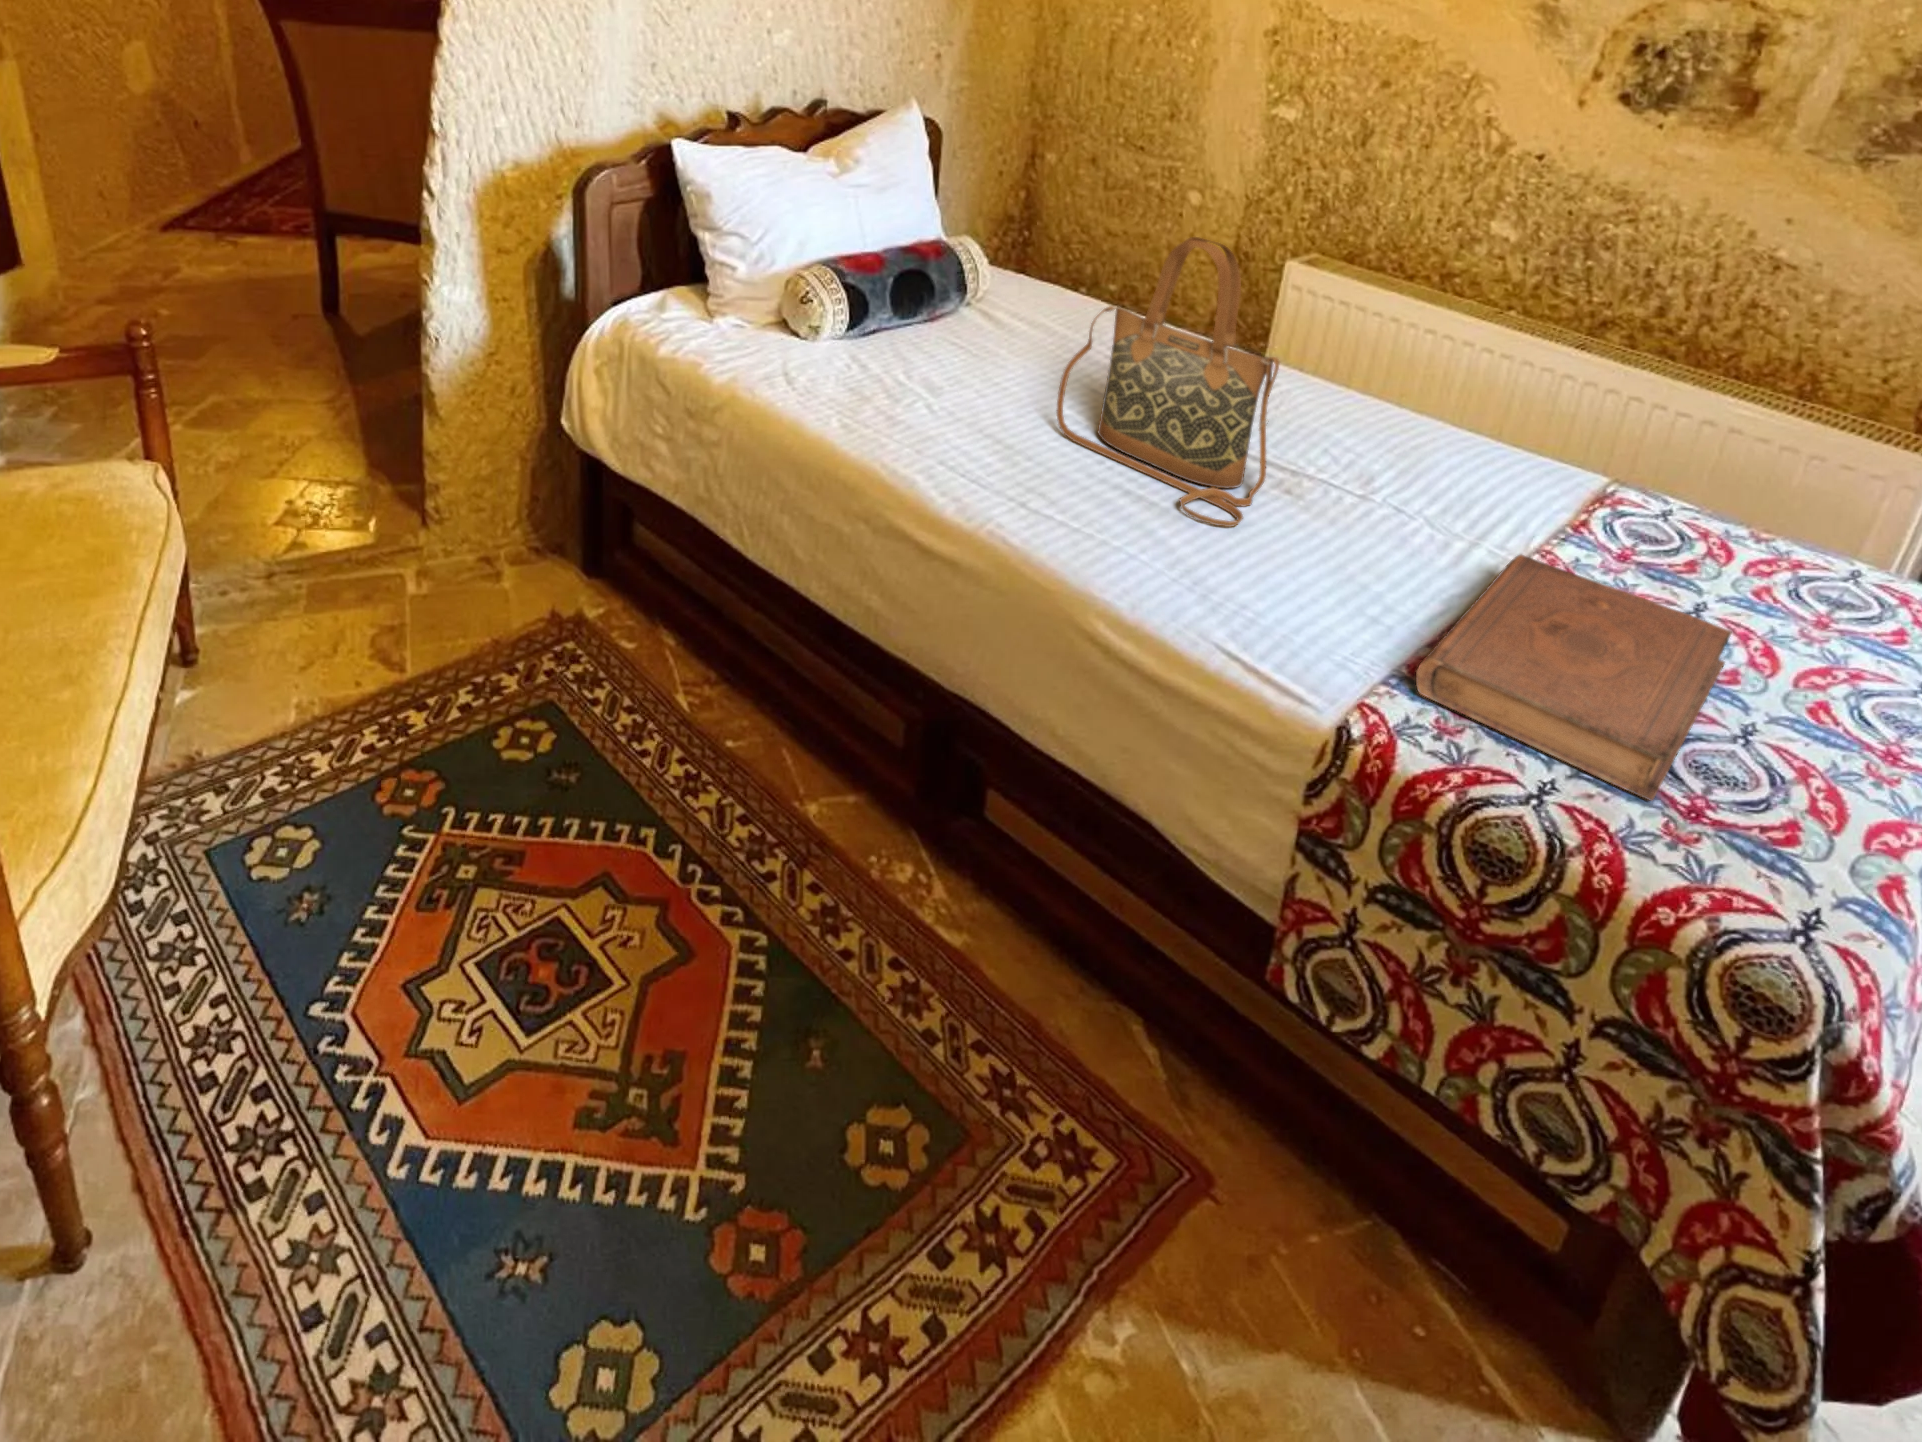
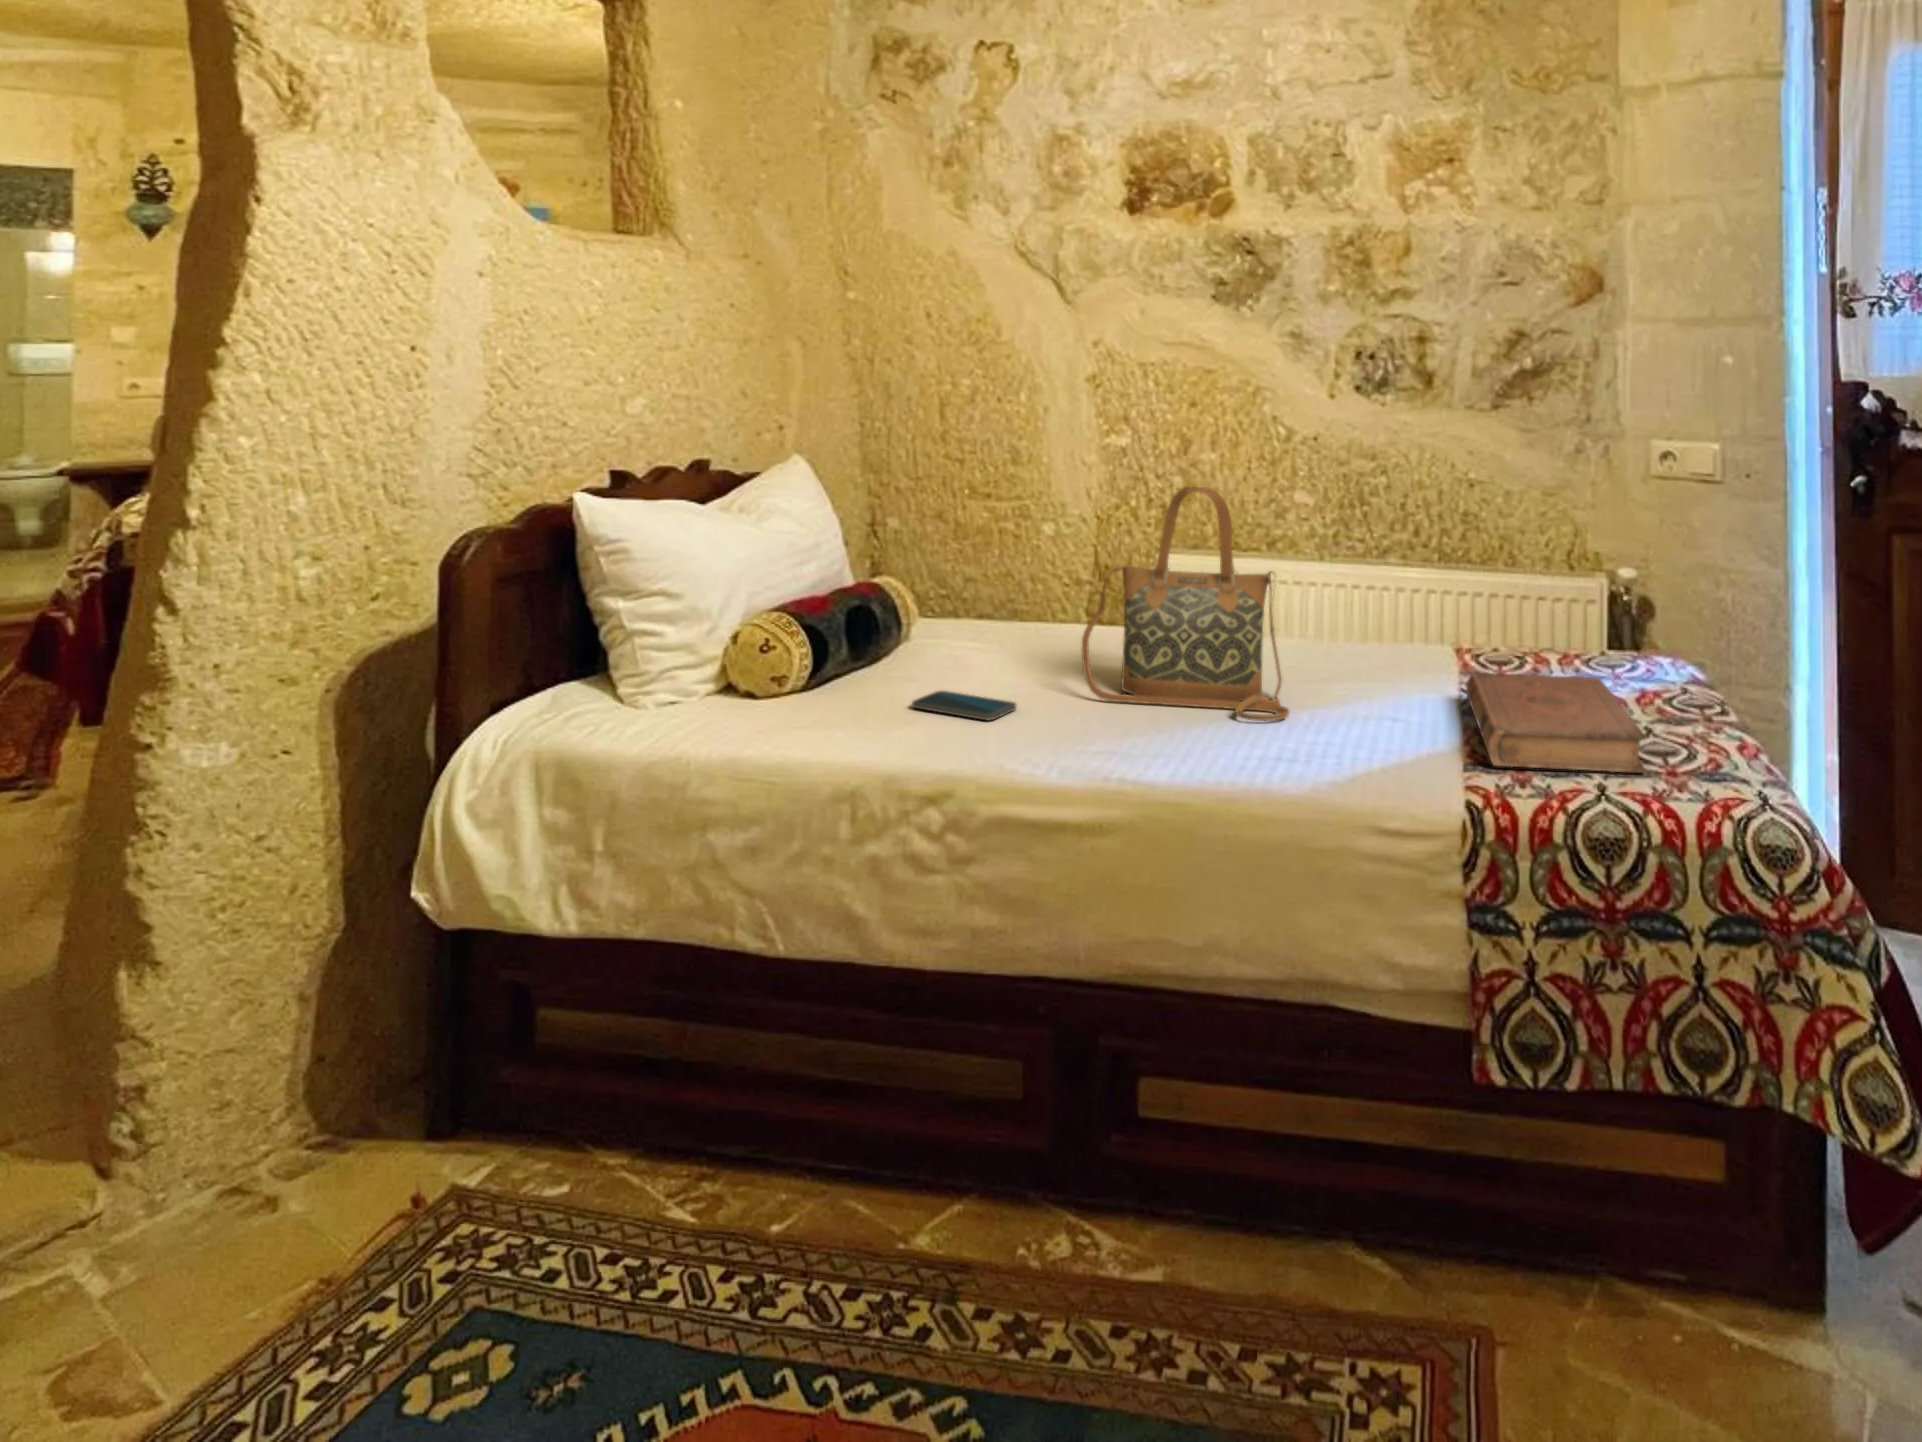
smartphone: none [896,381,981,429] -> present [912,691,1016,720]

